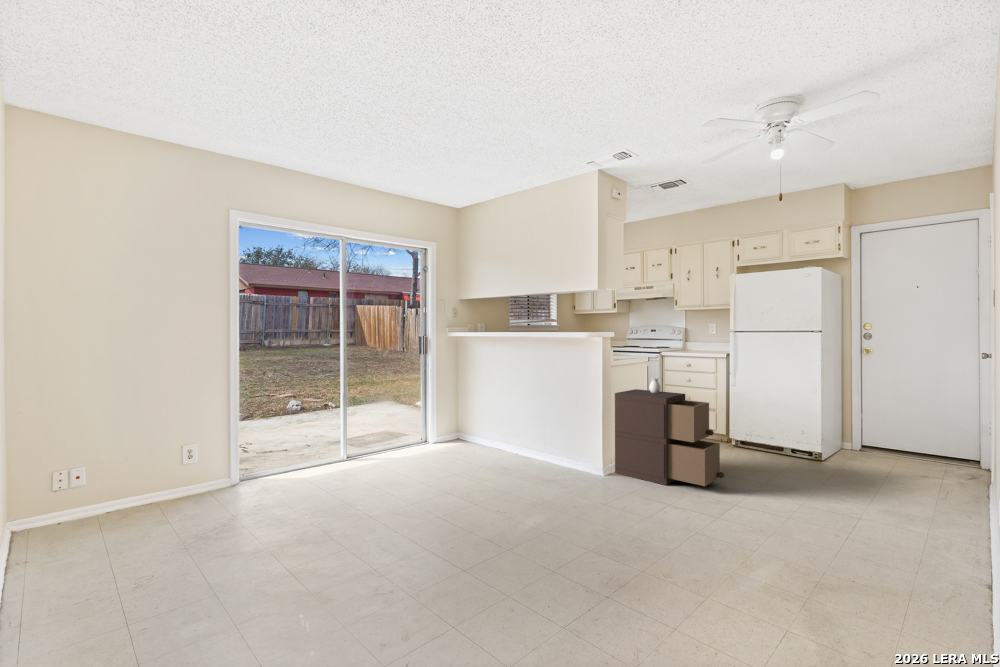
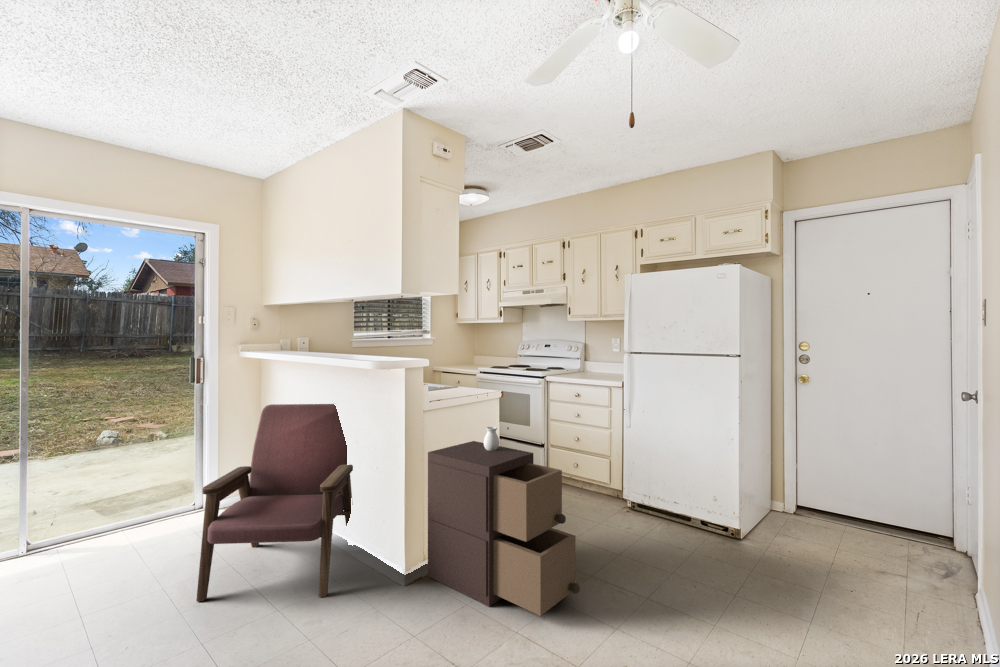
armchair: none [479,366,560,480] -> present [196,404,353,601]

